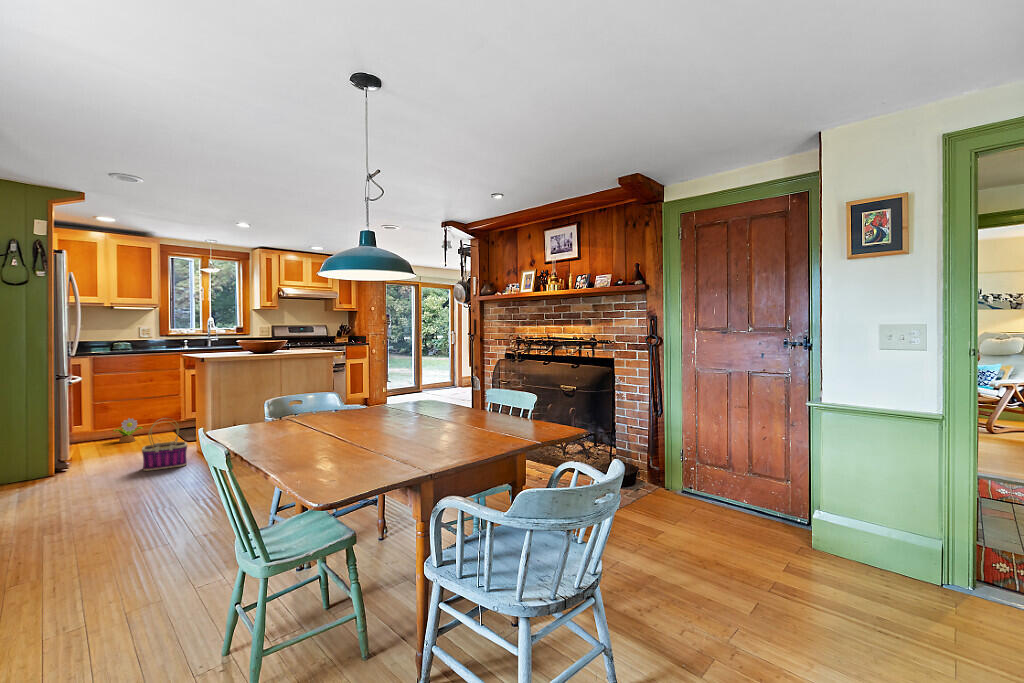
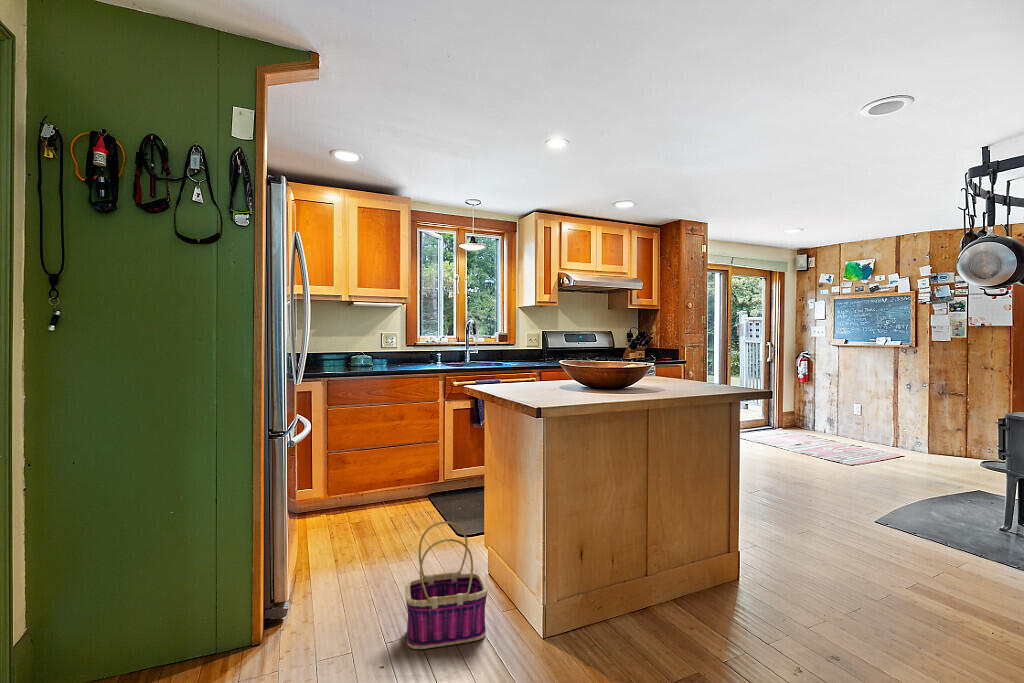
decorative plant: present [113,418,142,443] -> none [349,483,390,523]

